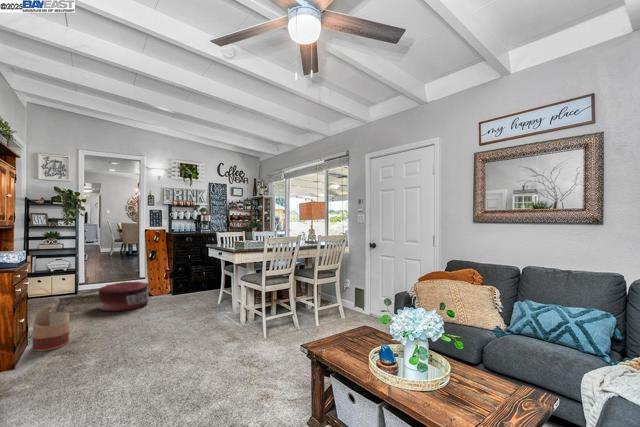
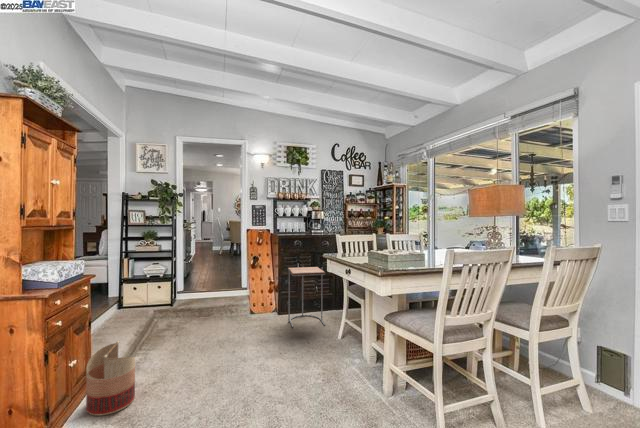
side table: none [180,256,210,300] -> present [288,266,325,328]
pouf: present [99,282,148,312] -> none [190,297,249,341]

